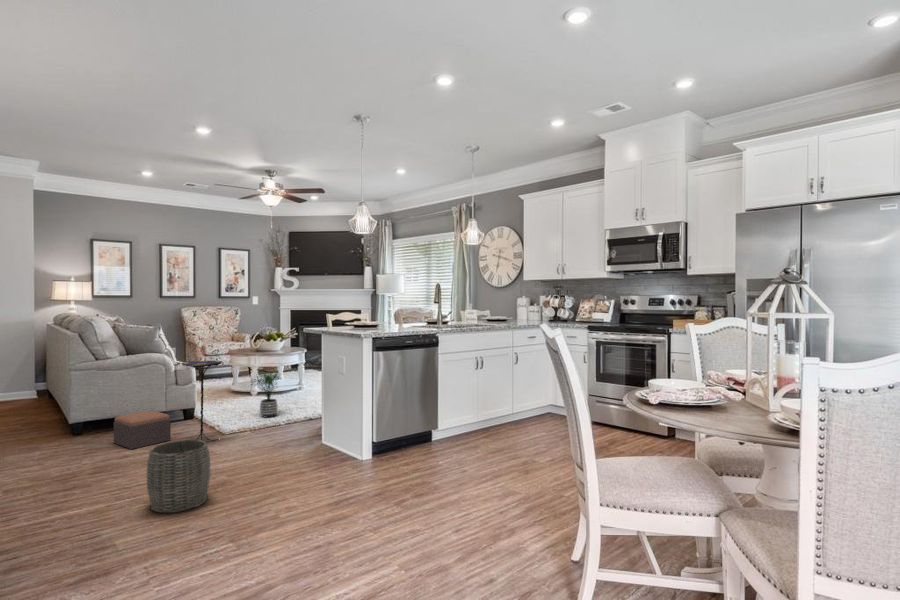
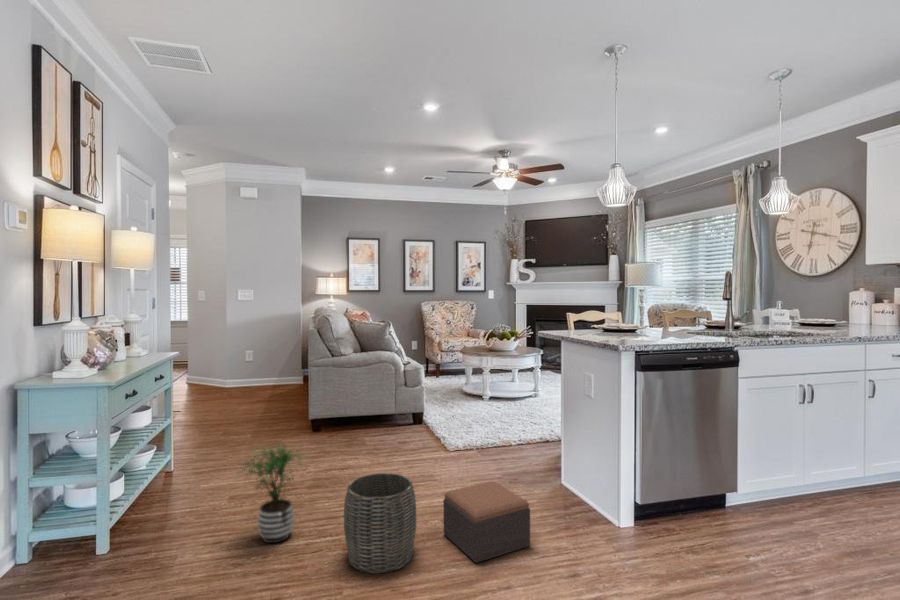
side table: present [182,361,222,441] -> none [402,365,445,467]
potted plant: present [251,371,279,418] -> present [237,445,304,543]
footstool: present [114,410,171,449] -> present [443,481,530,563]

